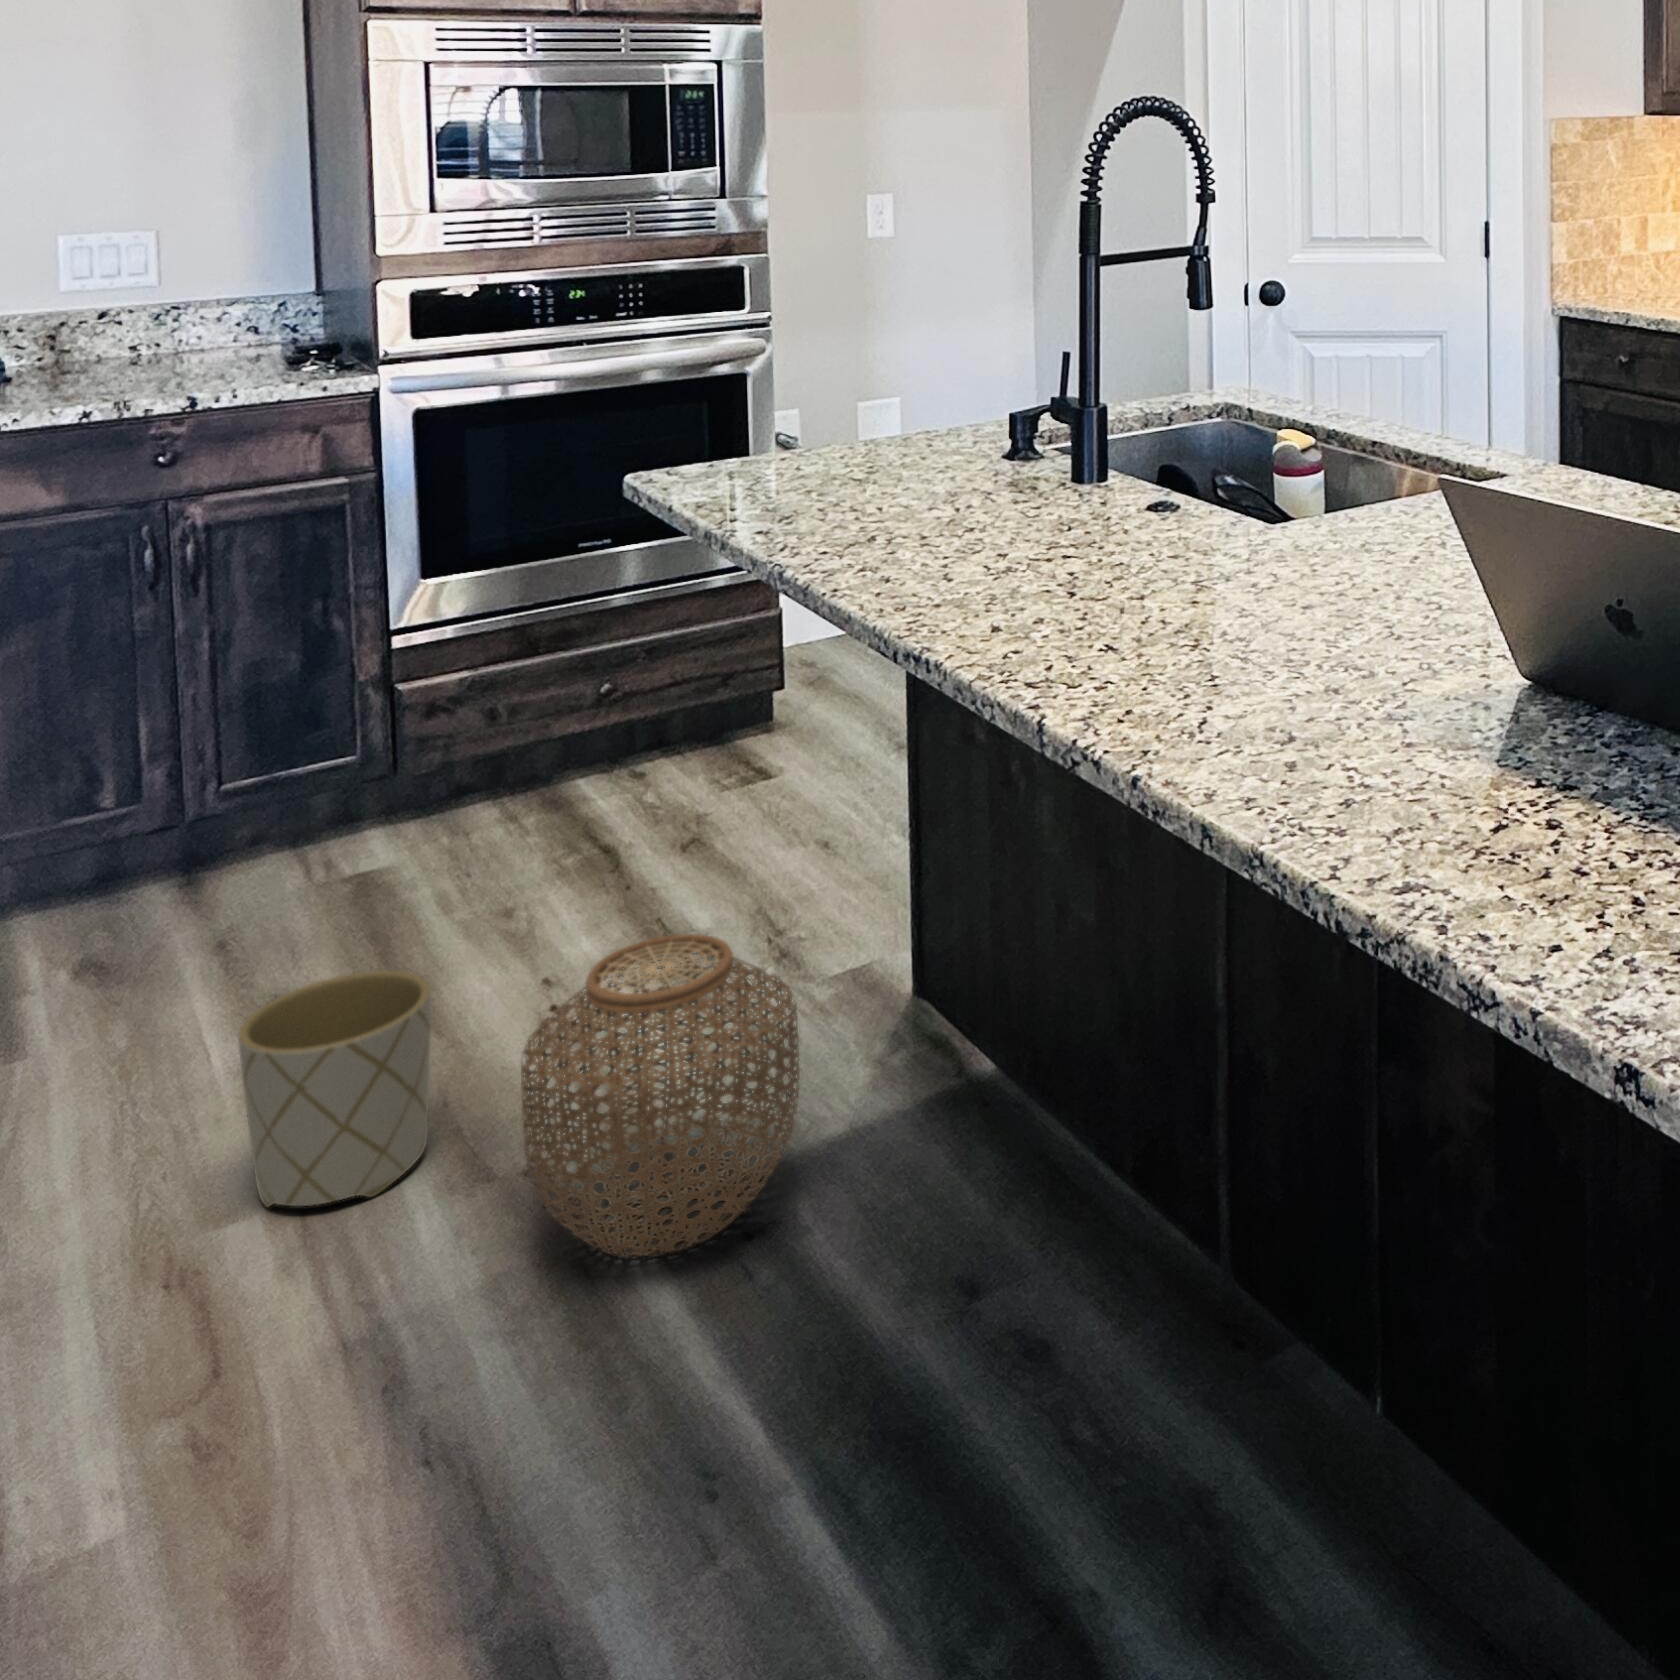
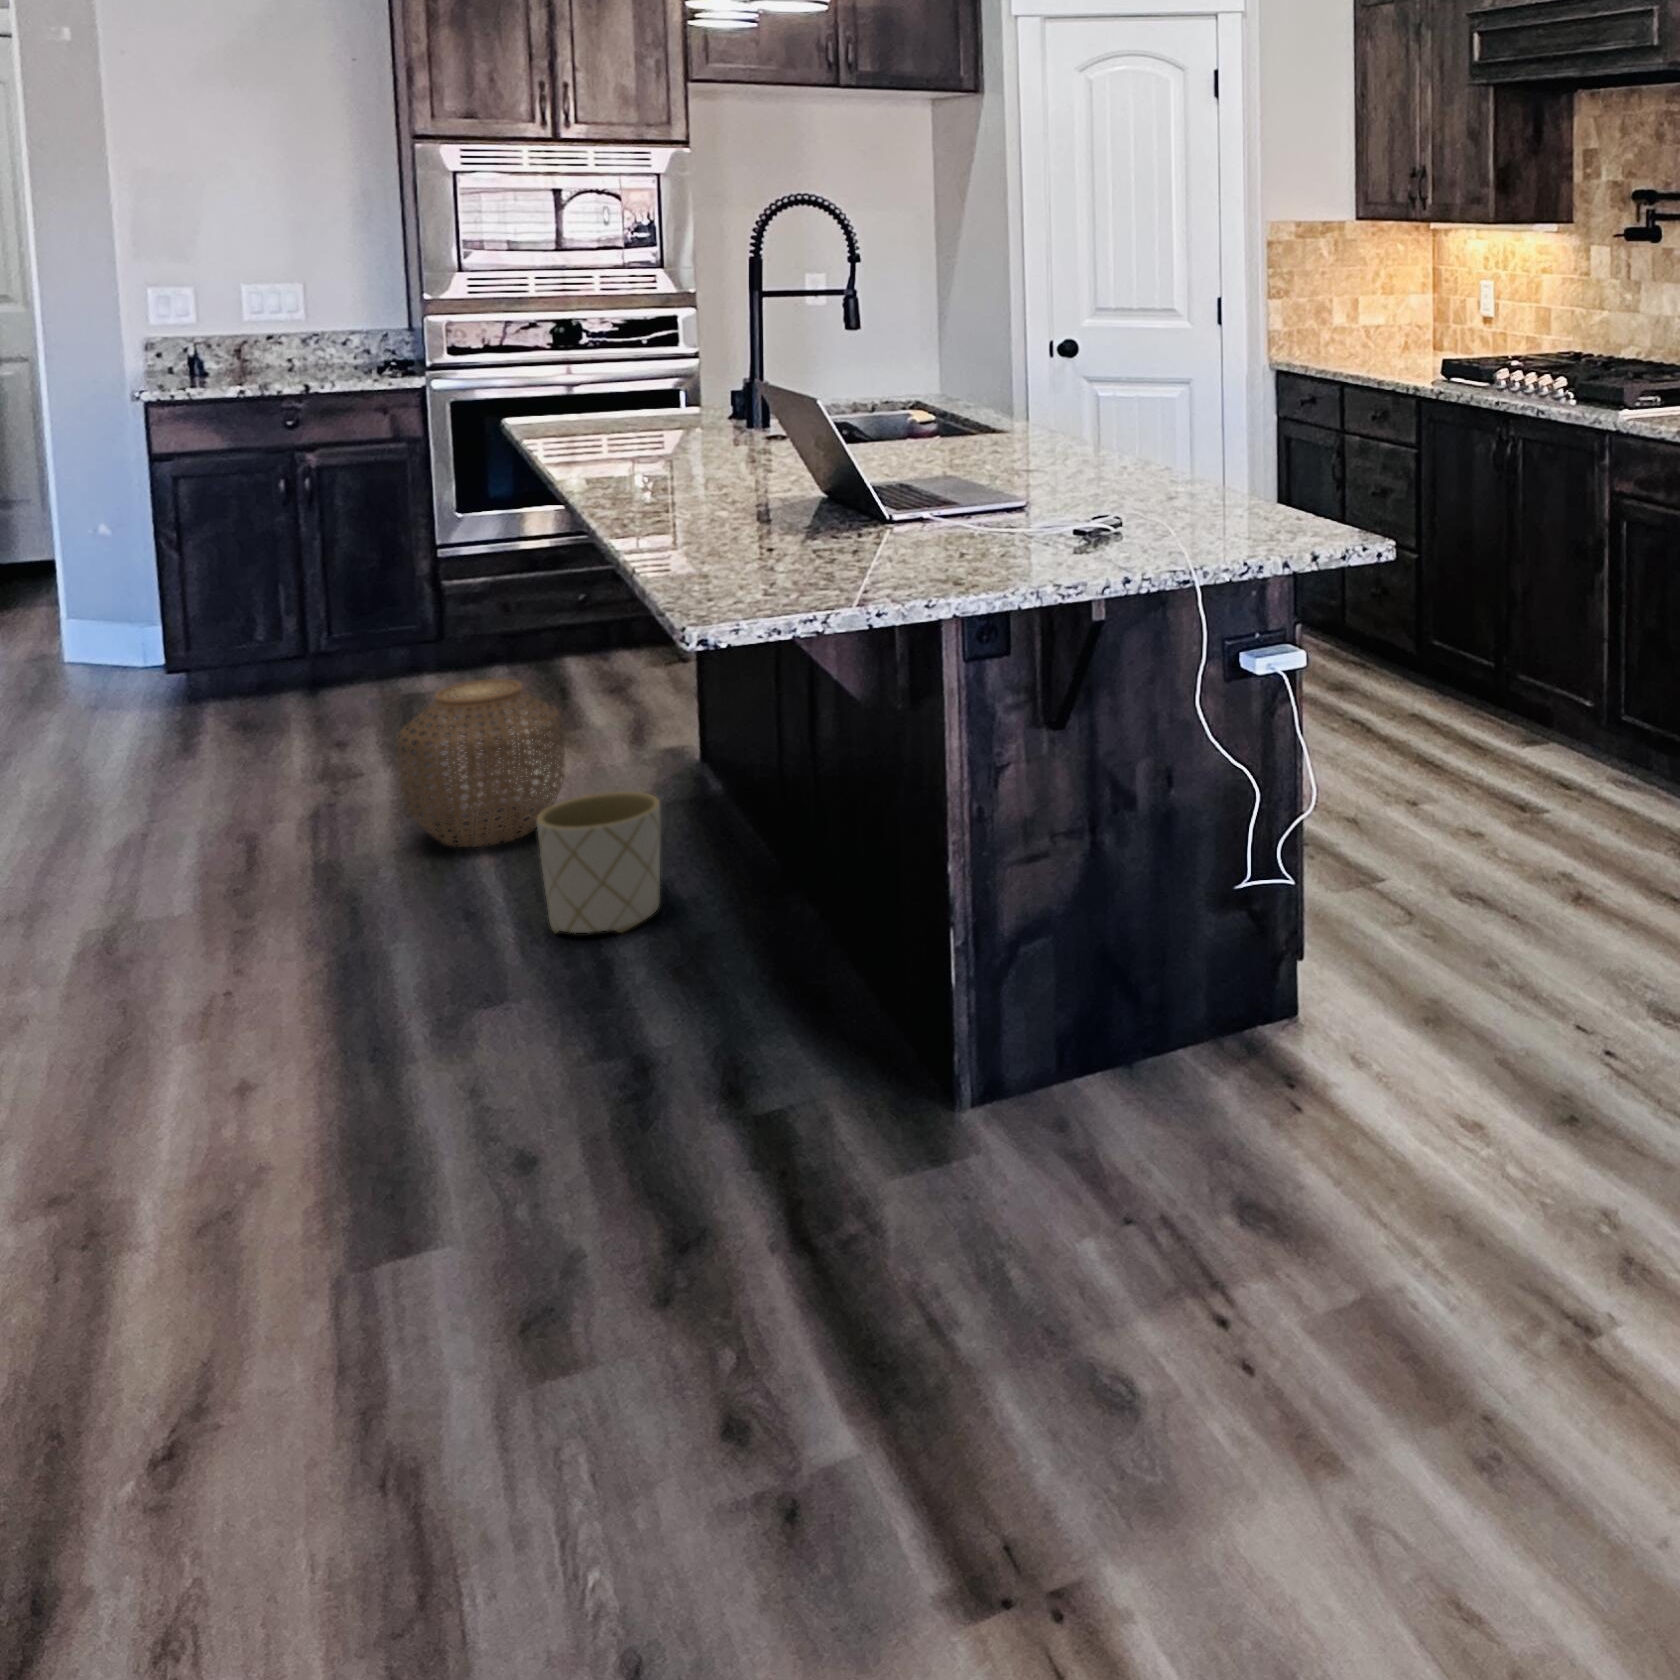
planter: present [238,971,431,1207] -> present [537,791,660,933]

